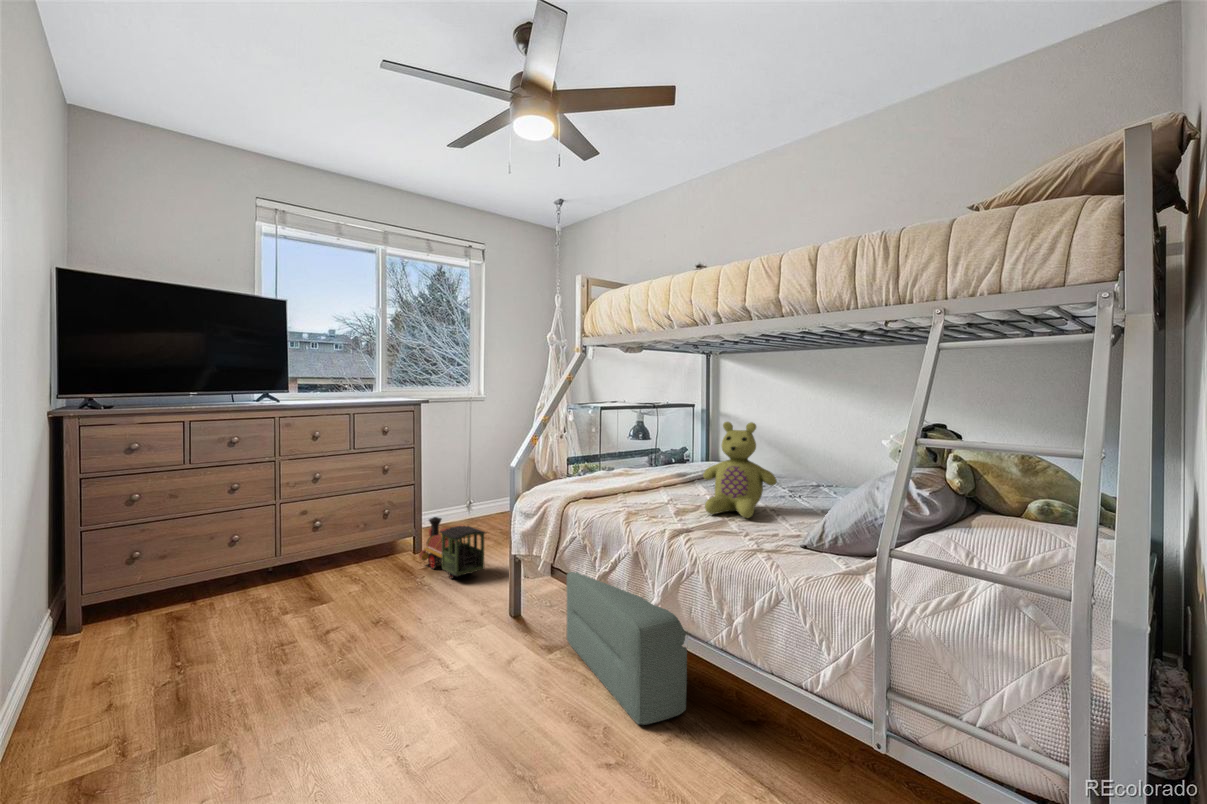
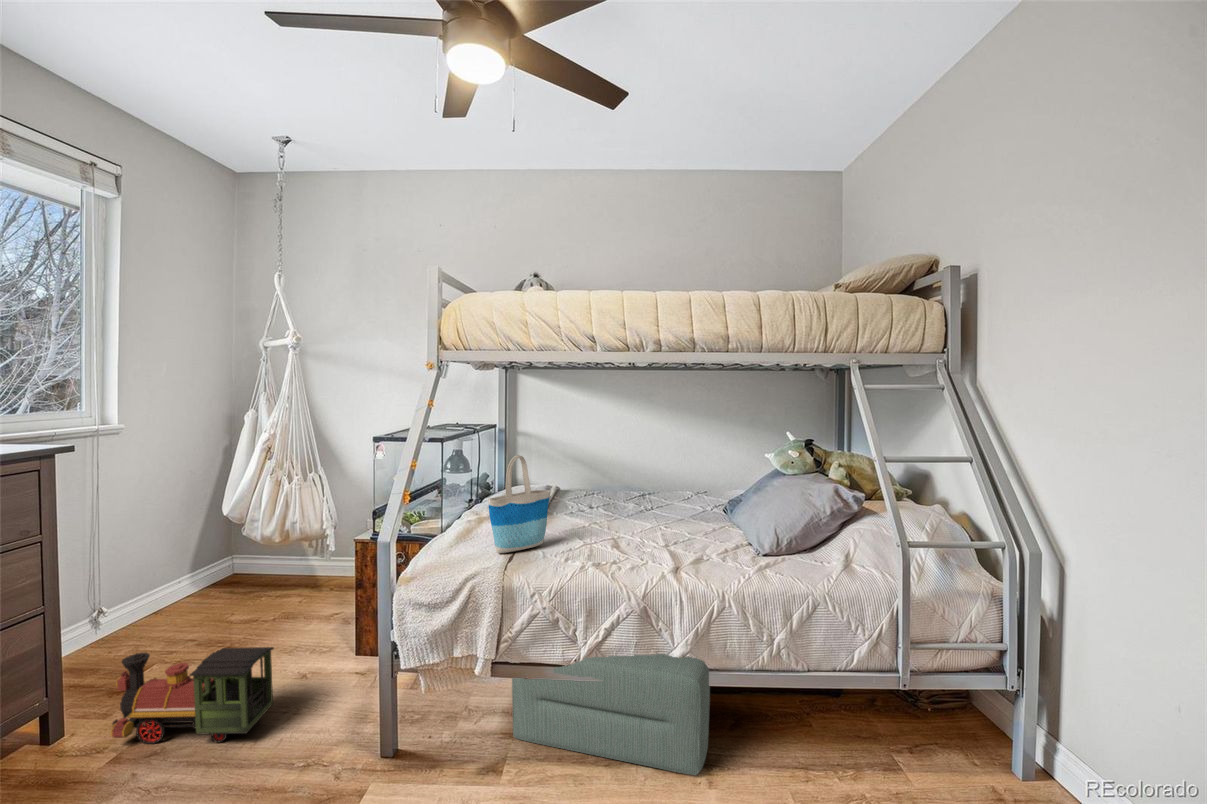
tote bag: none [580,416,637,496] -> present [488,455,550,553]
stuffed bear: present [703,422,776,518] -> none [621,448,692,545]

